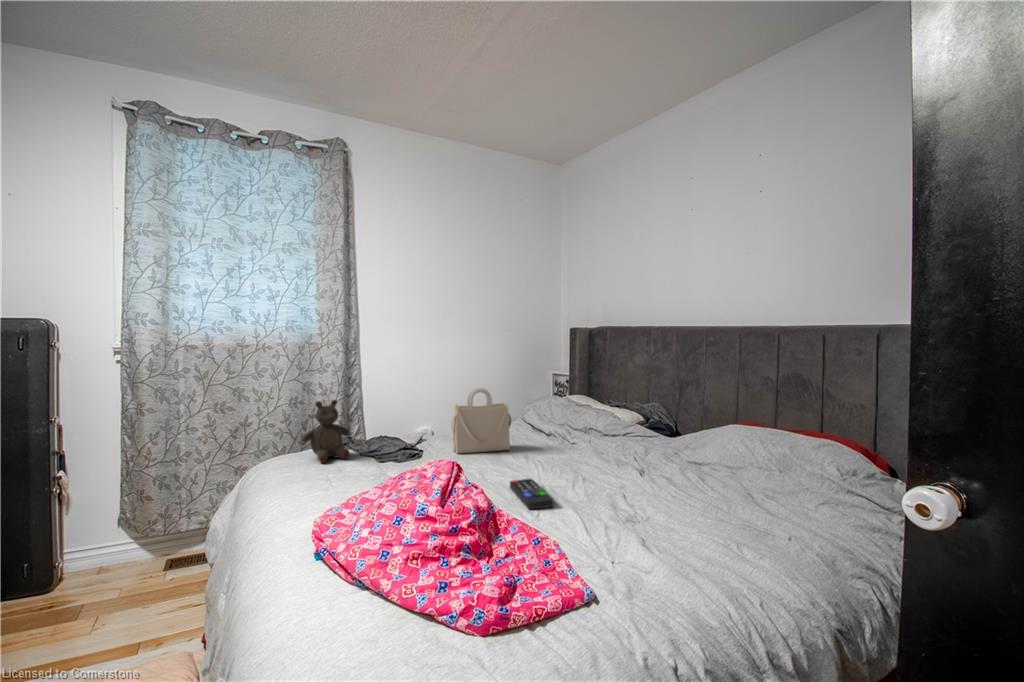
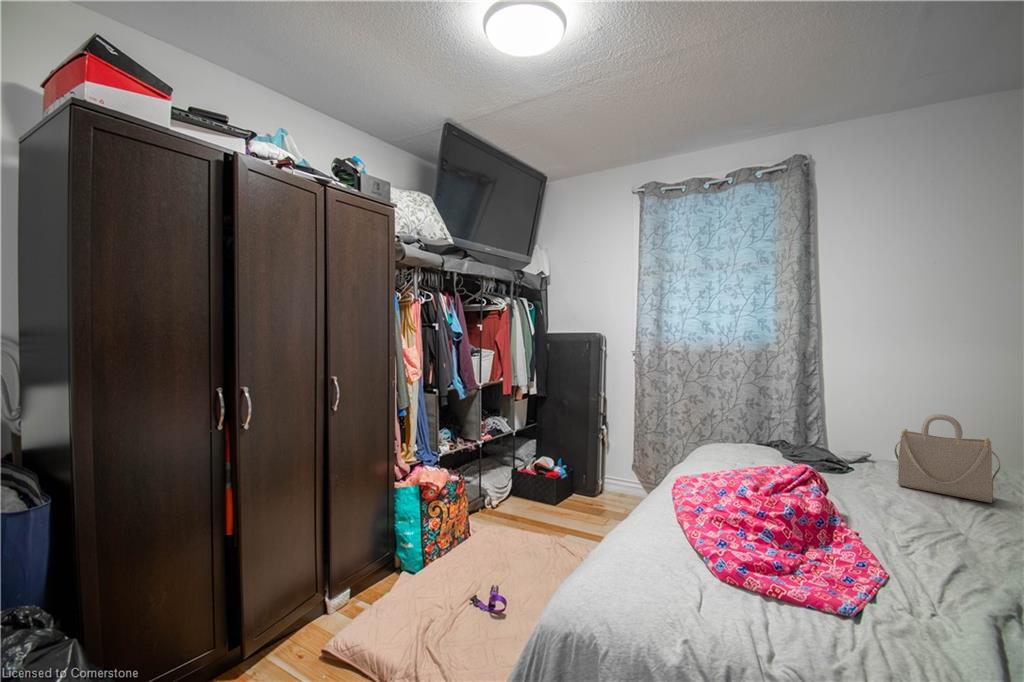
stuffed bear: present [302,400,350,463] -> none [731,403,777,458]
remote control: present [510,479,554,509] -> none [919,525,965,566]

